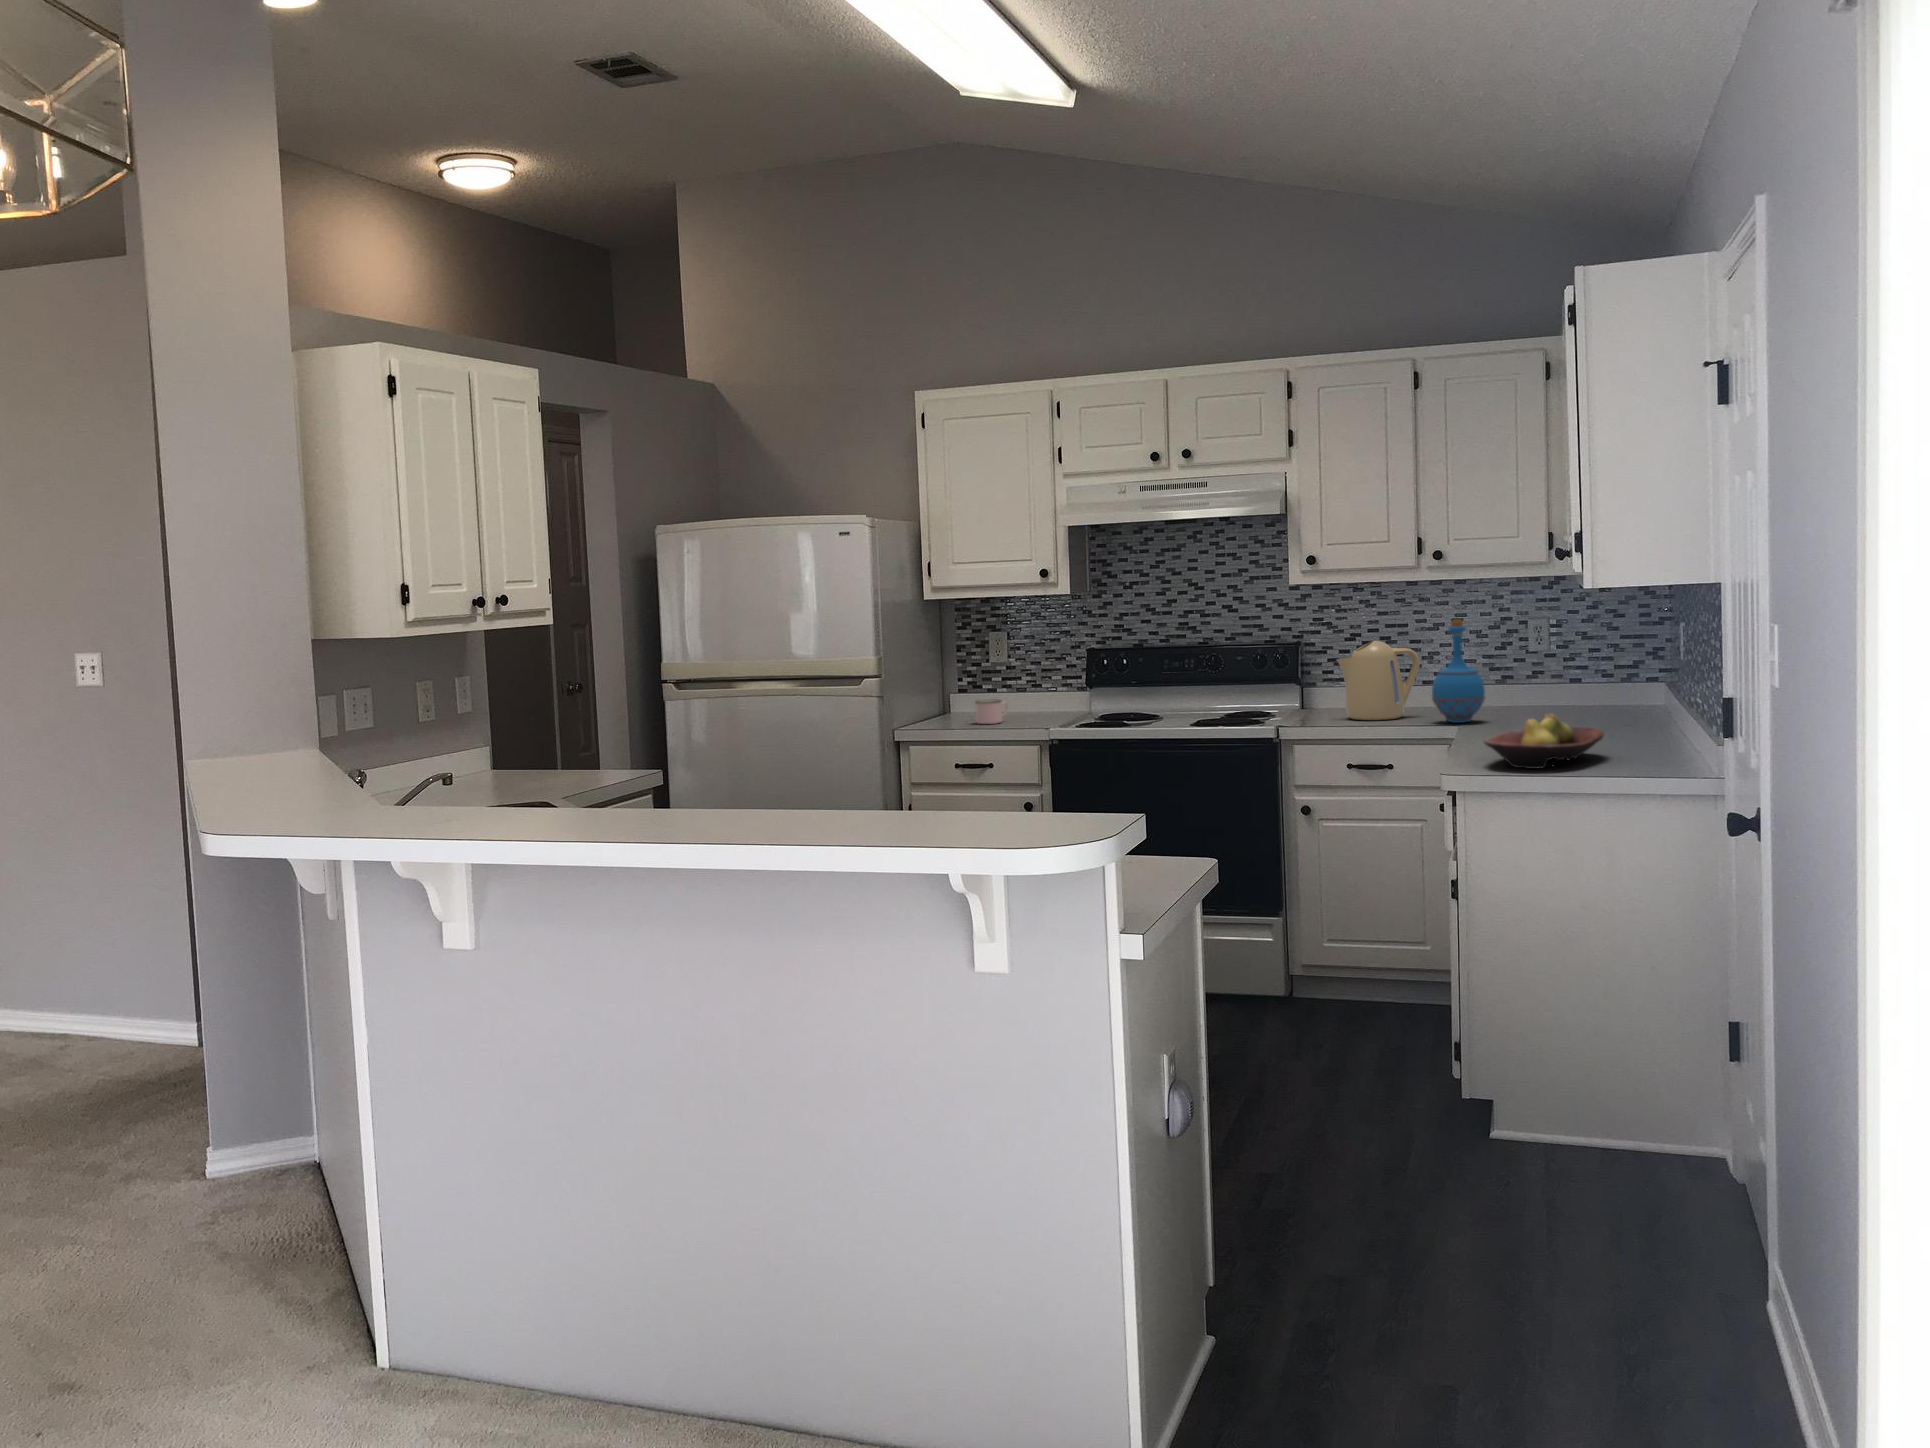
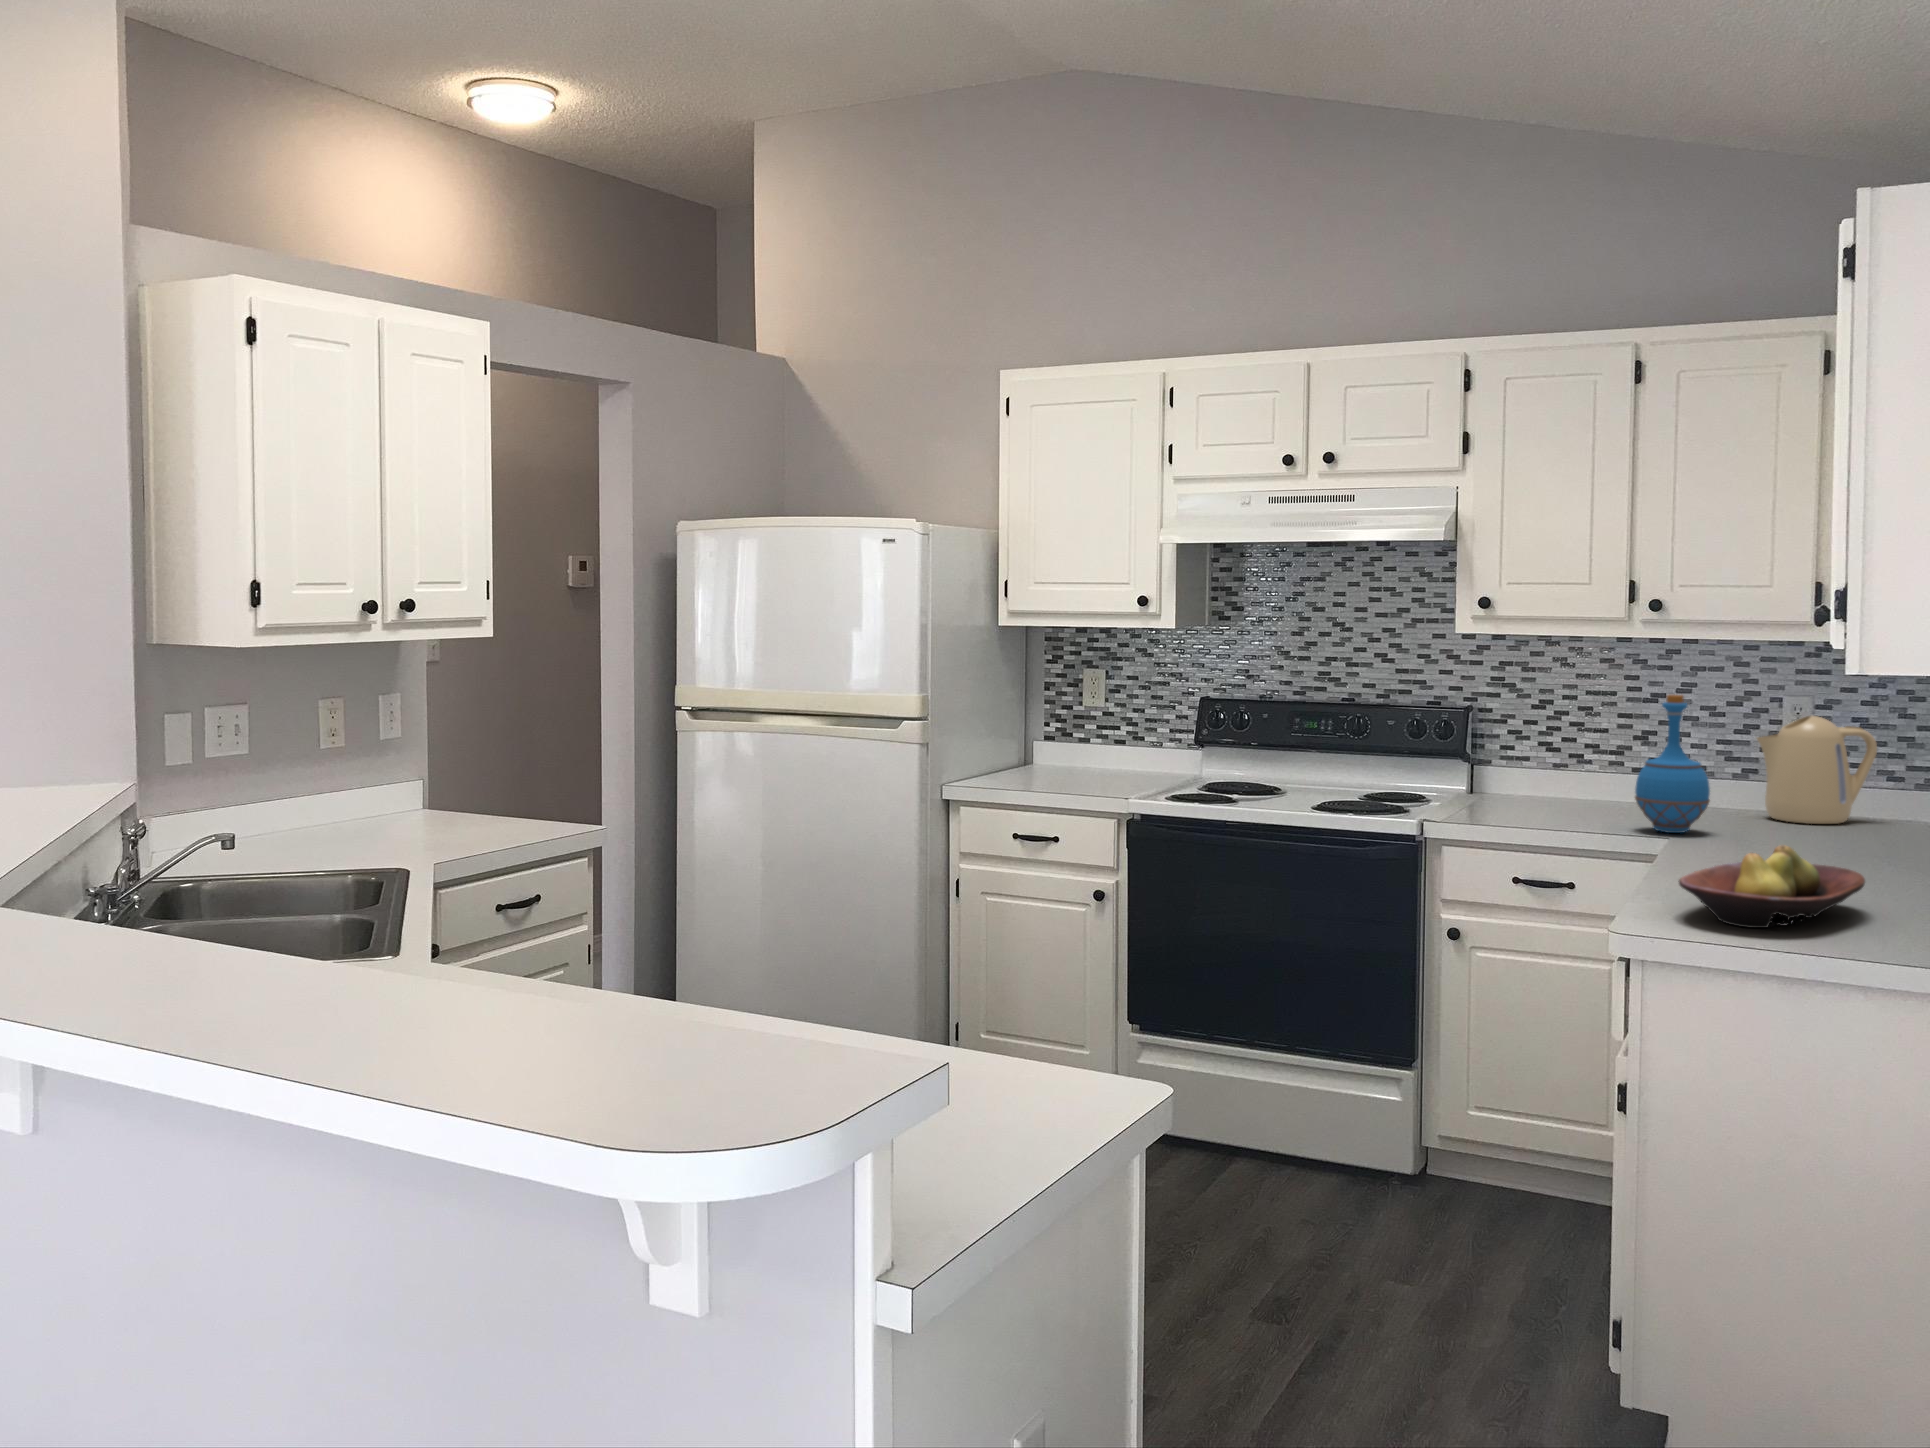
kettle: present [1337,641,1420,720] -> present [1757,716,1877,824]
mug: present [975,700,1008,724] -> none [1052,754,1093,784]

